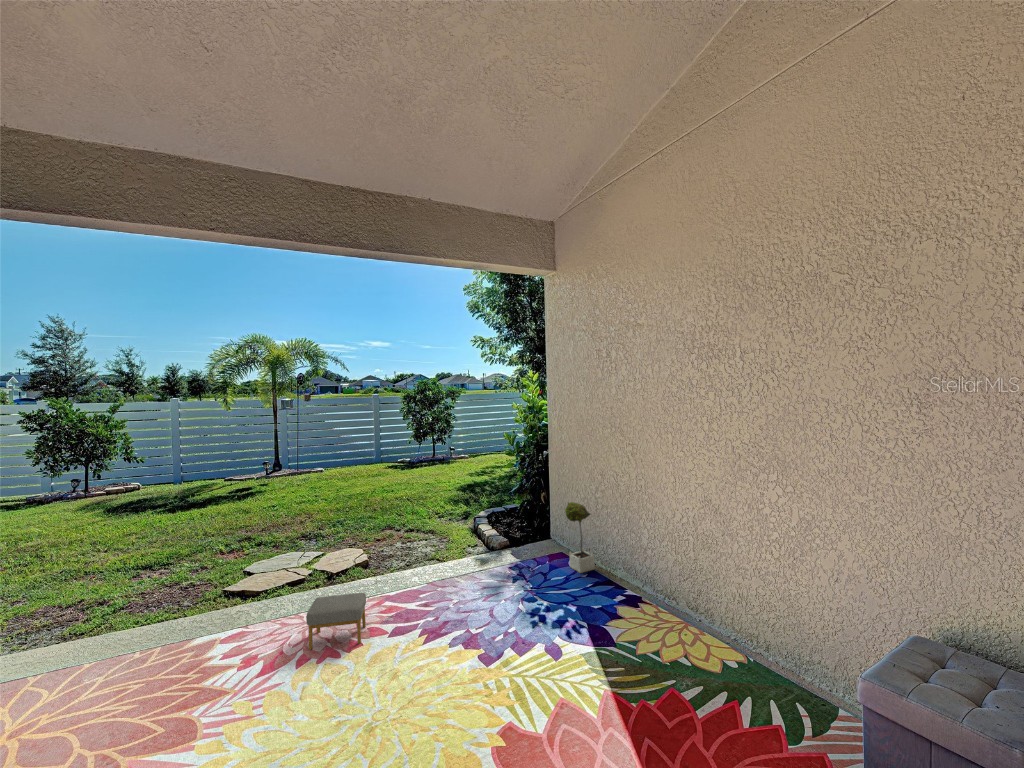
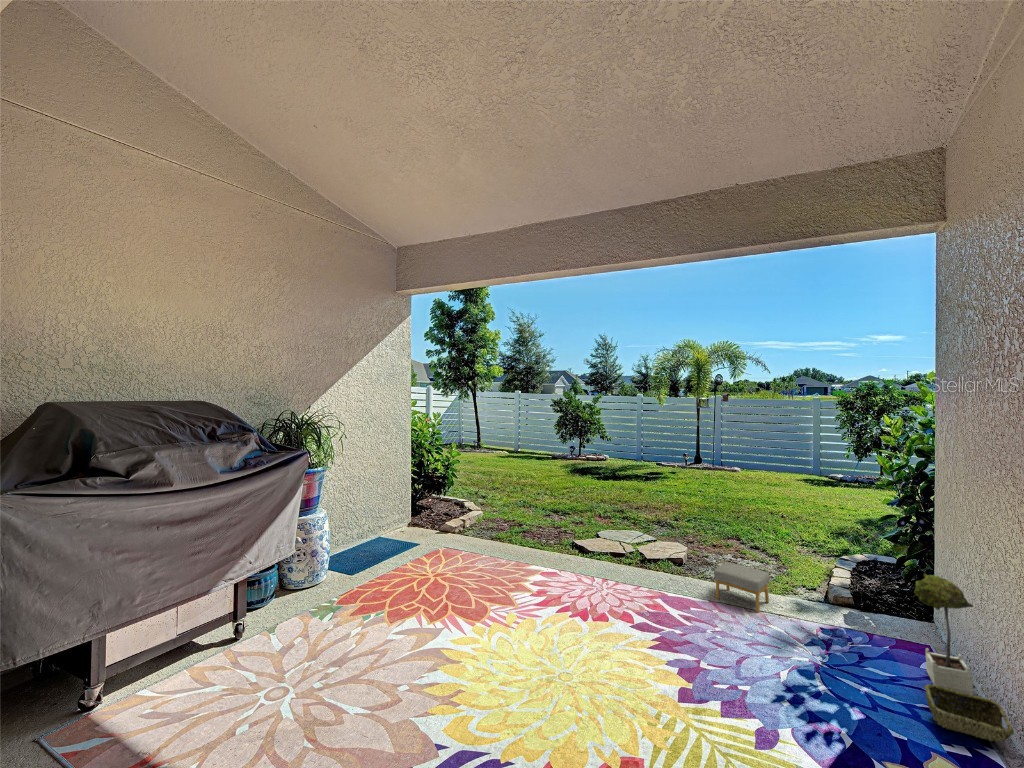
woven basket: none [589,564,629,591] -> present [924,684,1014,742]
footstool: present [306,593,366,650] -> present [714,562,769,612]

